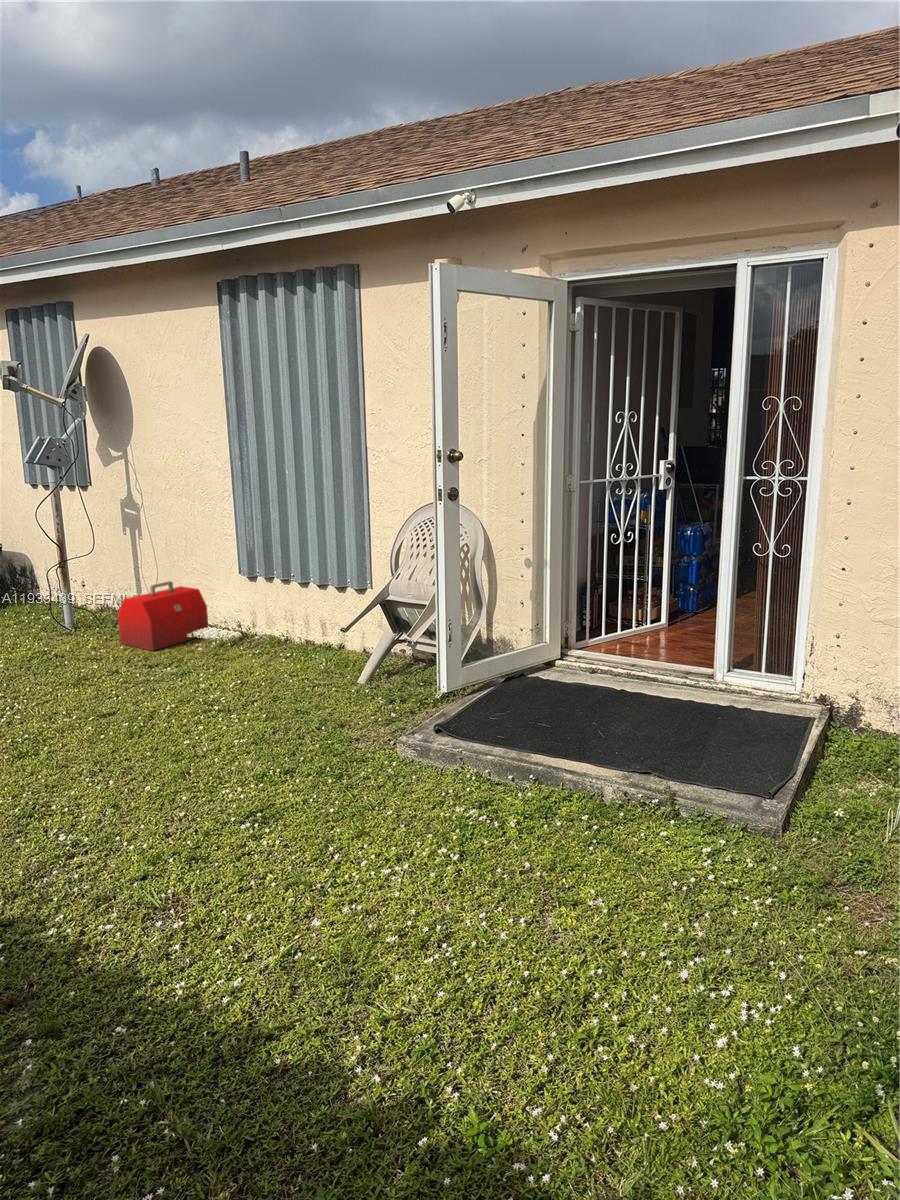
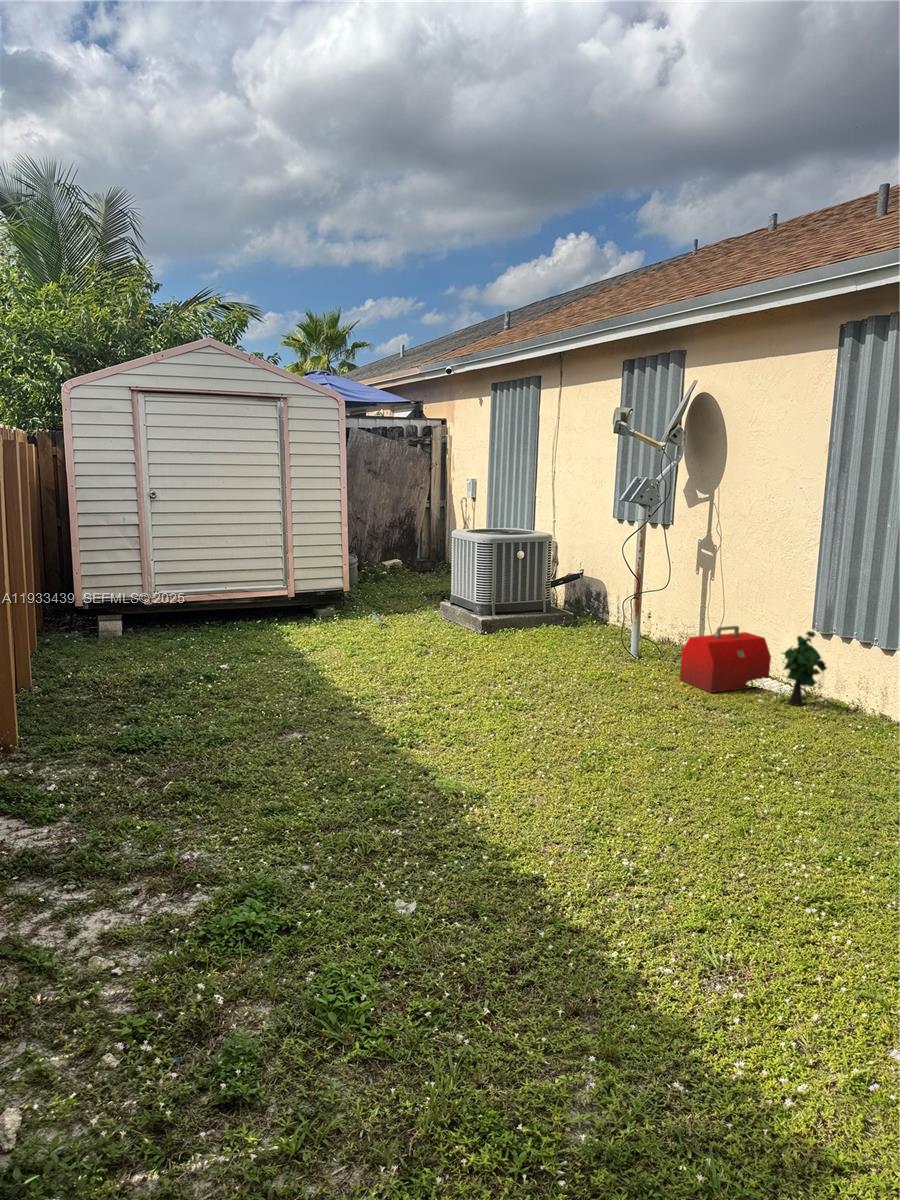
decorative plant: none [213,576,256,647] -> present [782,631,827,706]

